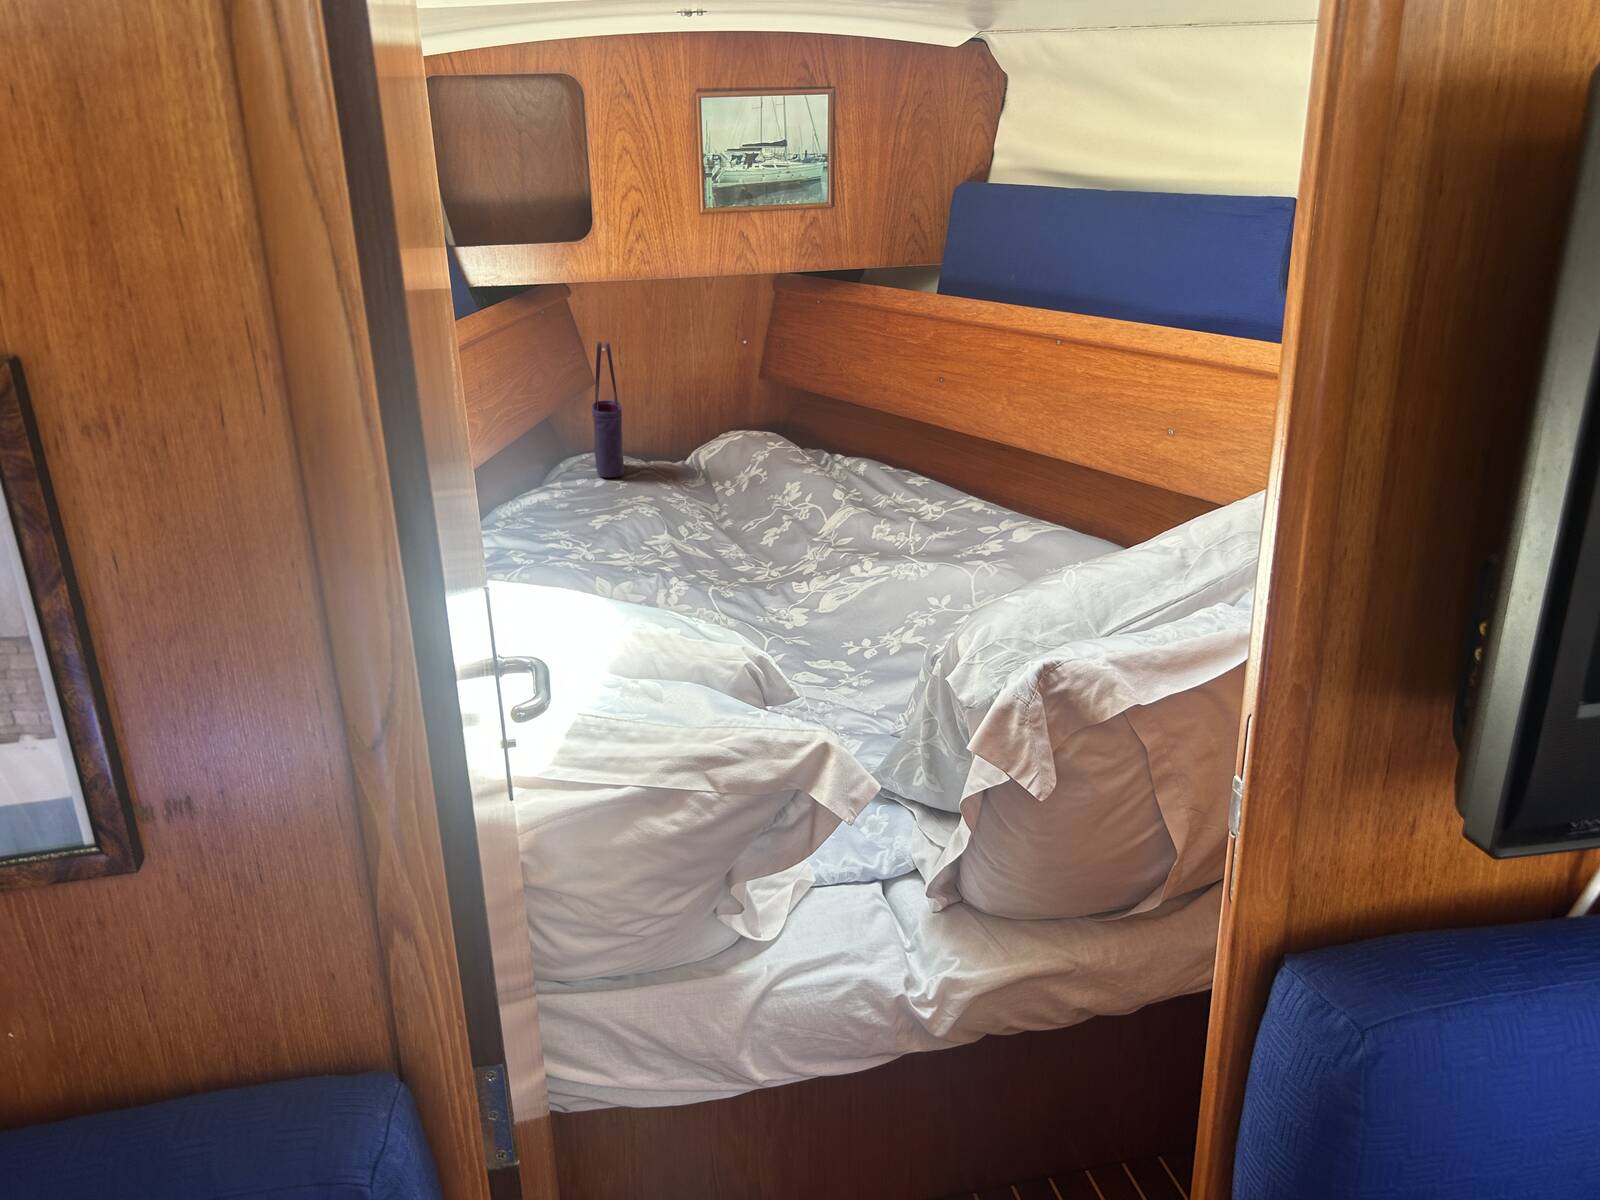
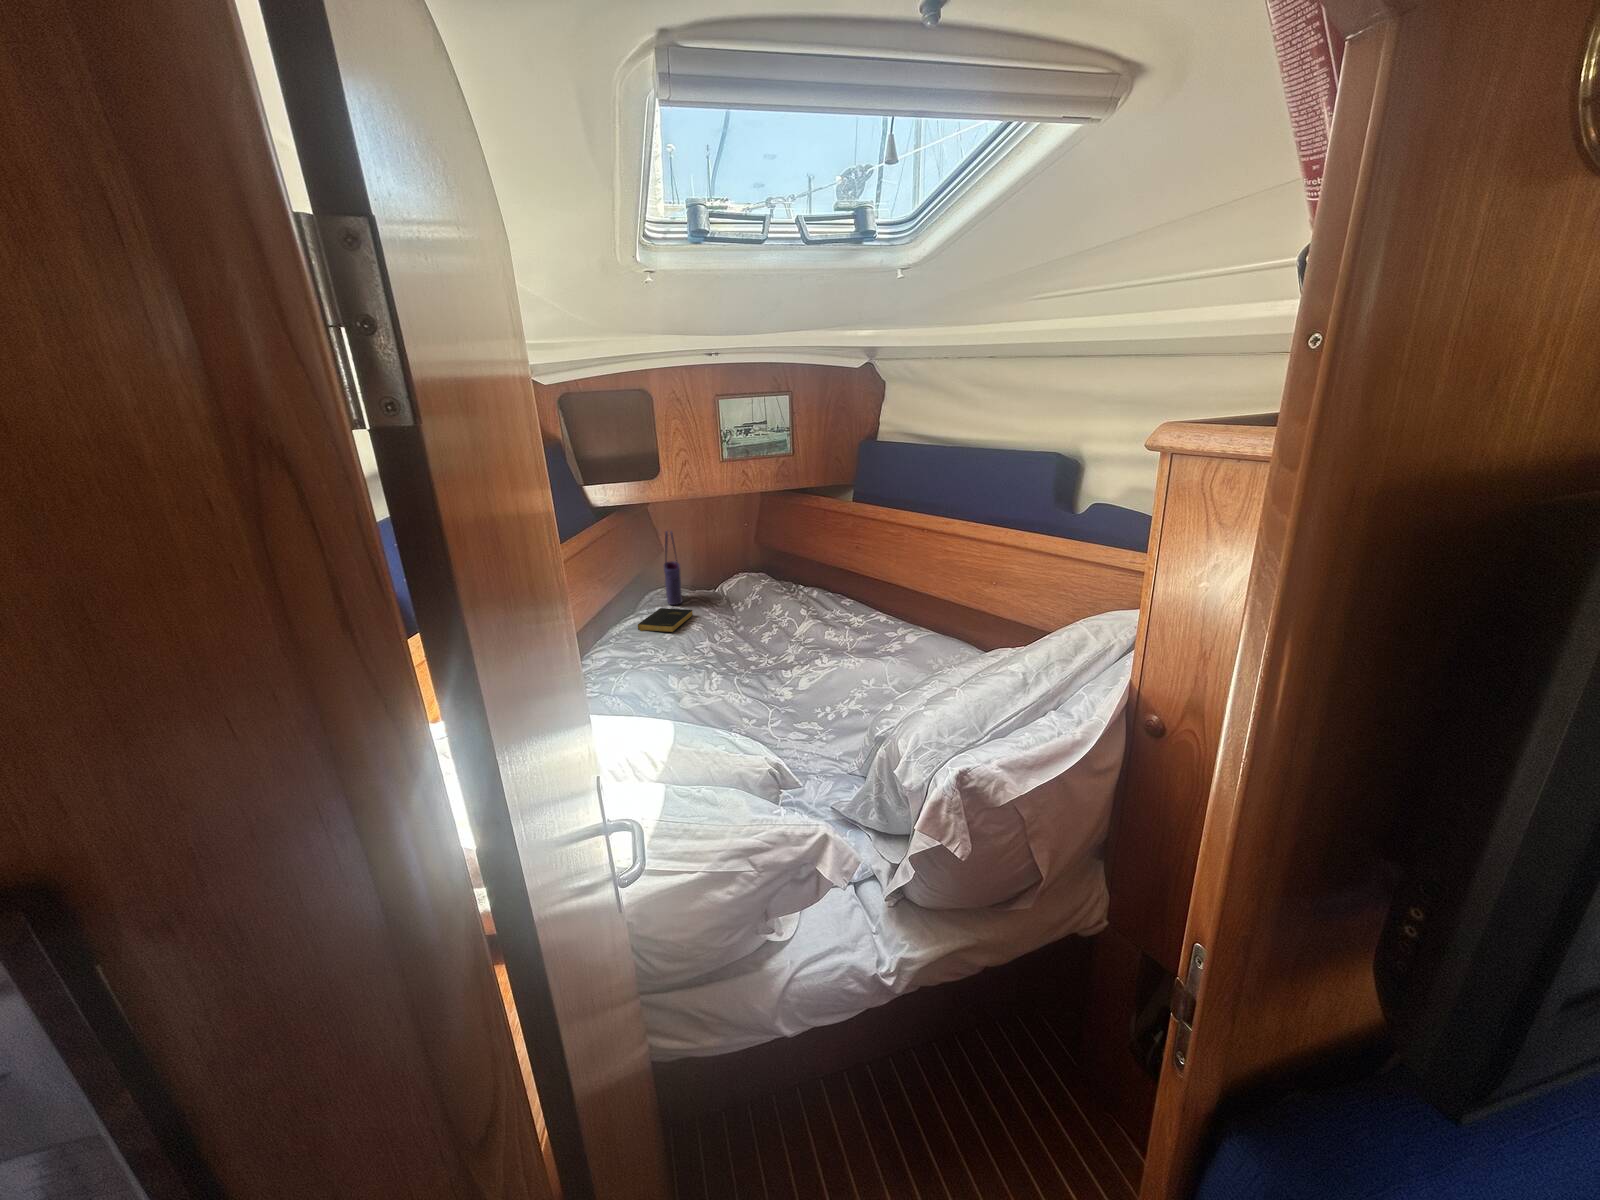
book: none [543,480,642,518] -> present [638,608,693,632]

